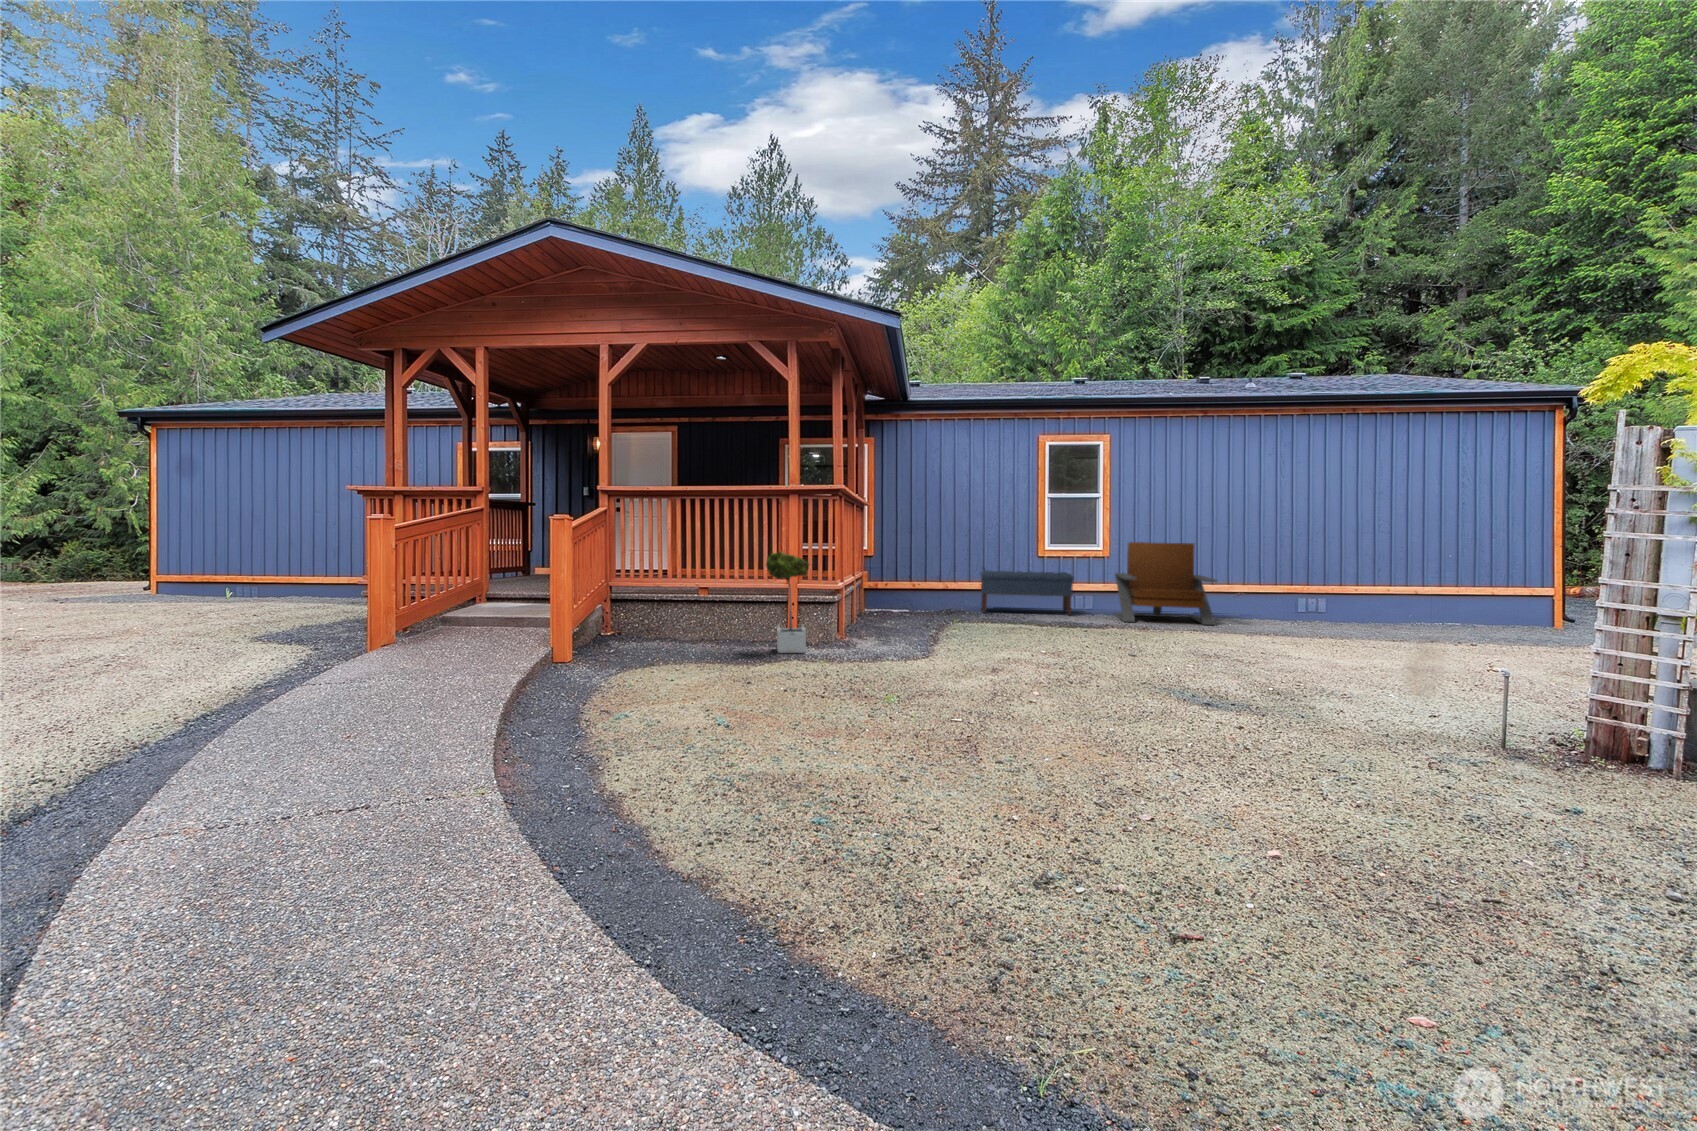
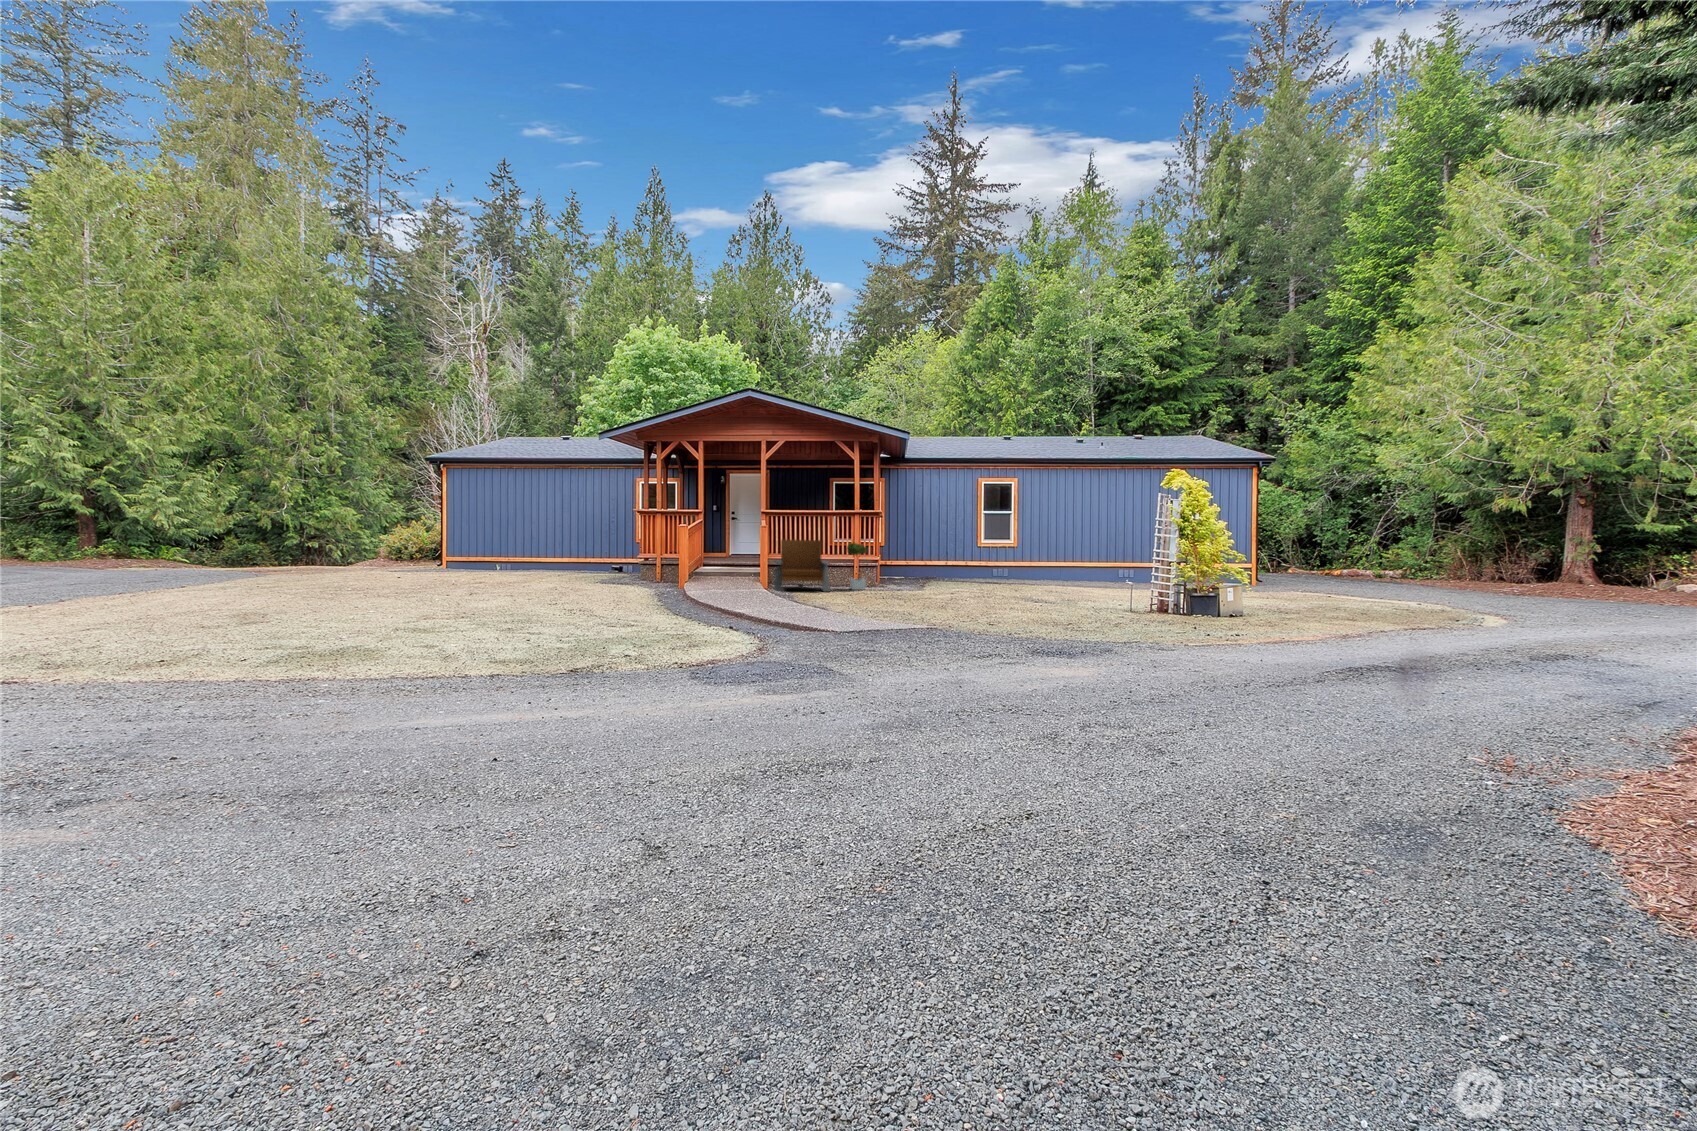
lounge chair: present [1114,542,1217,625] -> present [774,539,830,592]
bench: present [981,571,1073,616] -> none [945,555,997,580]

